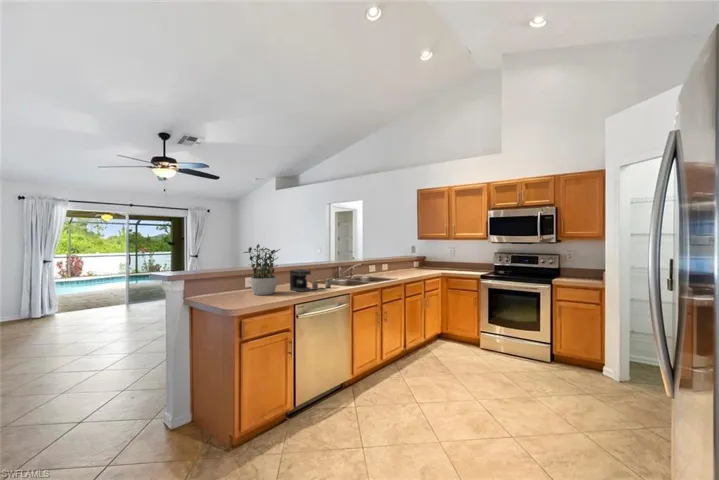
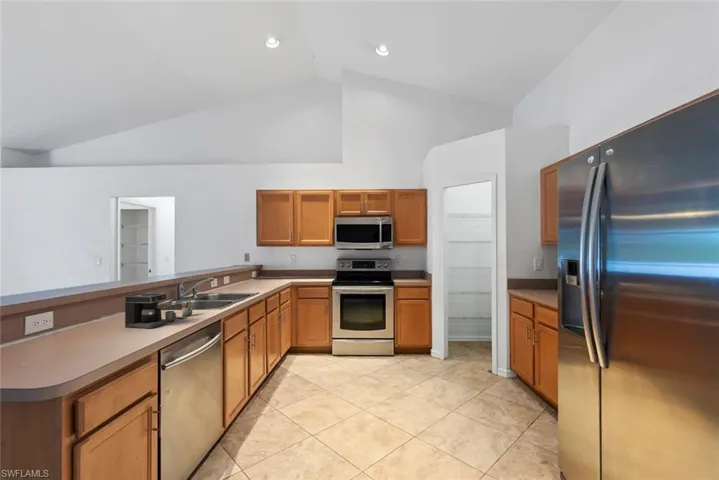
potted plant: present [244,244,280,295] -> none [36,256,114,346]

